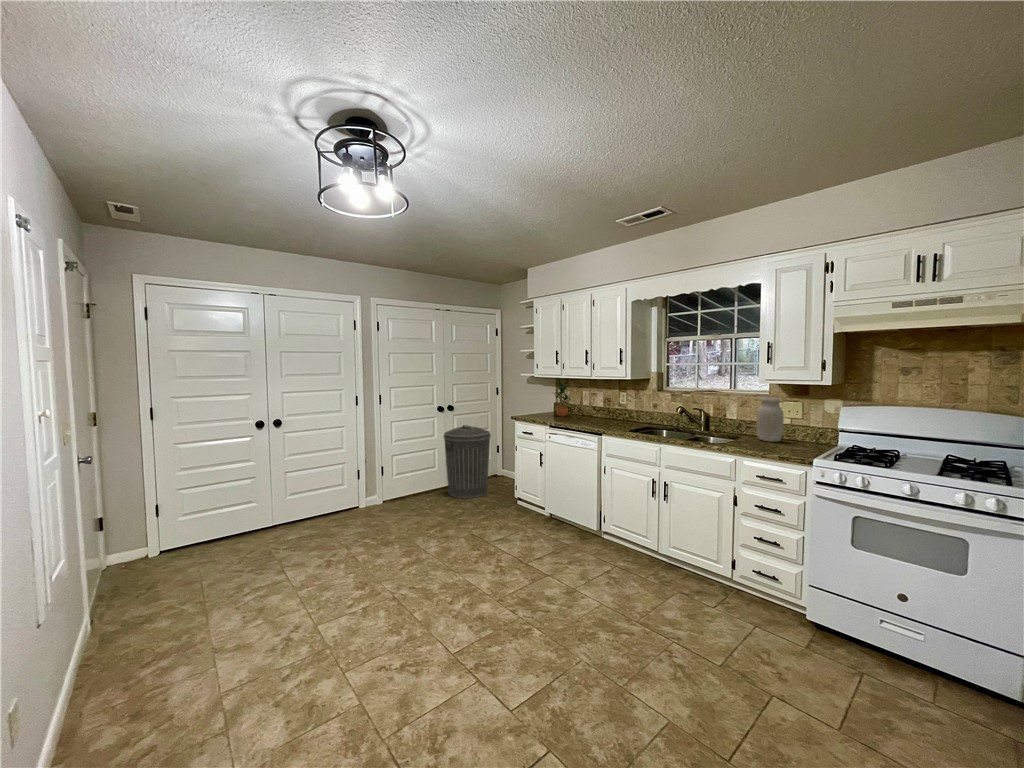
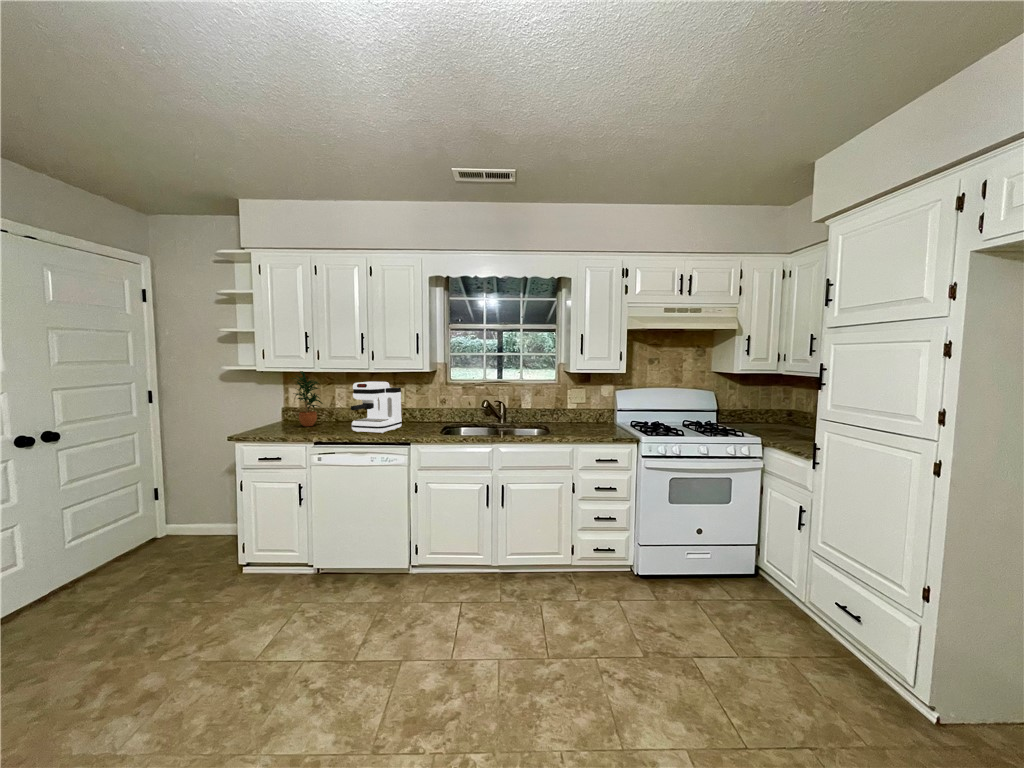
coffee maker: none [571,386,612,425] -> present [351,382,402,433]
jar: present [756,397,784,442] -> none [558,386,580,427]
trash can: present [444,425,491,498] -> none [43,463,165,607]

